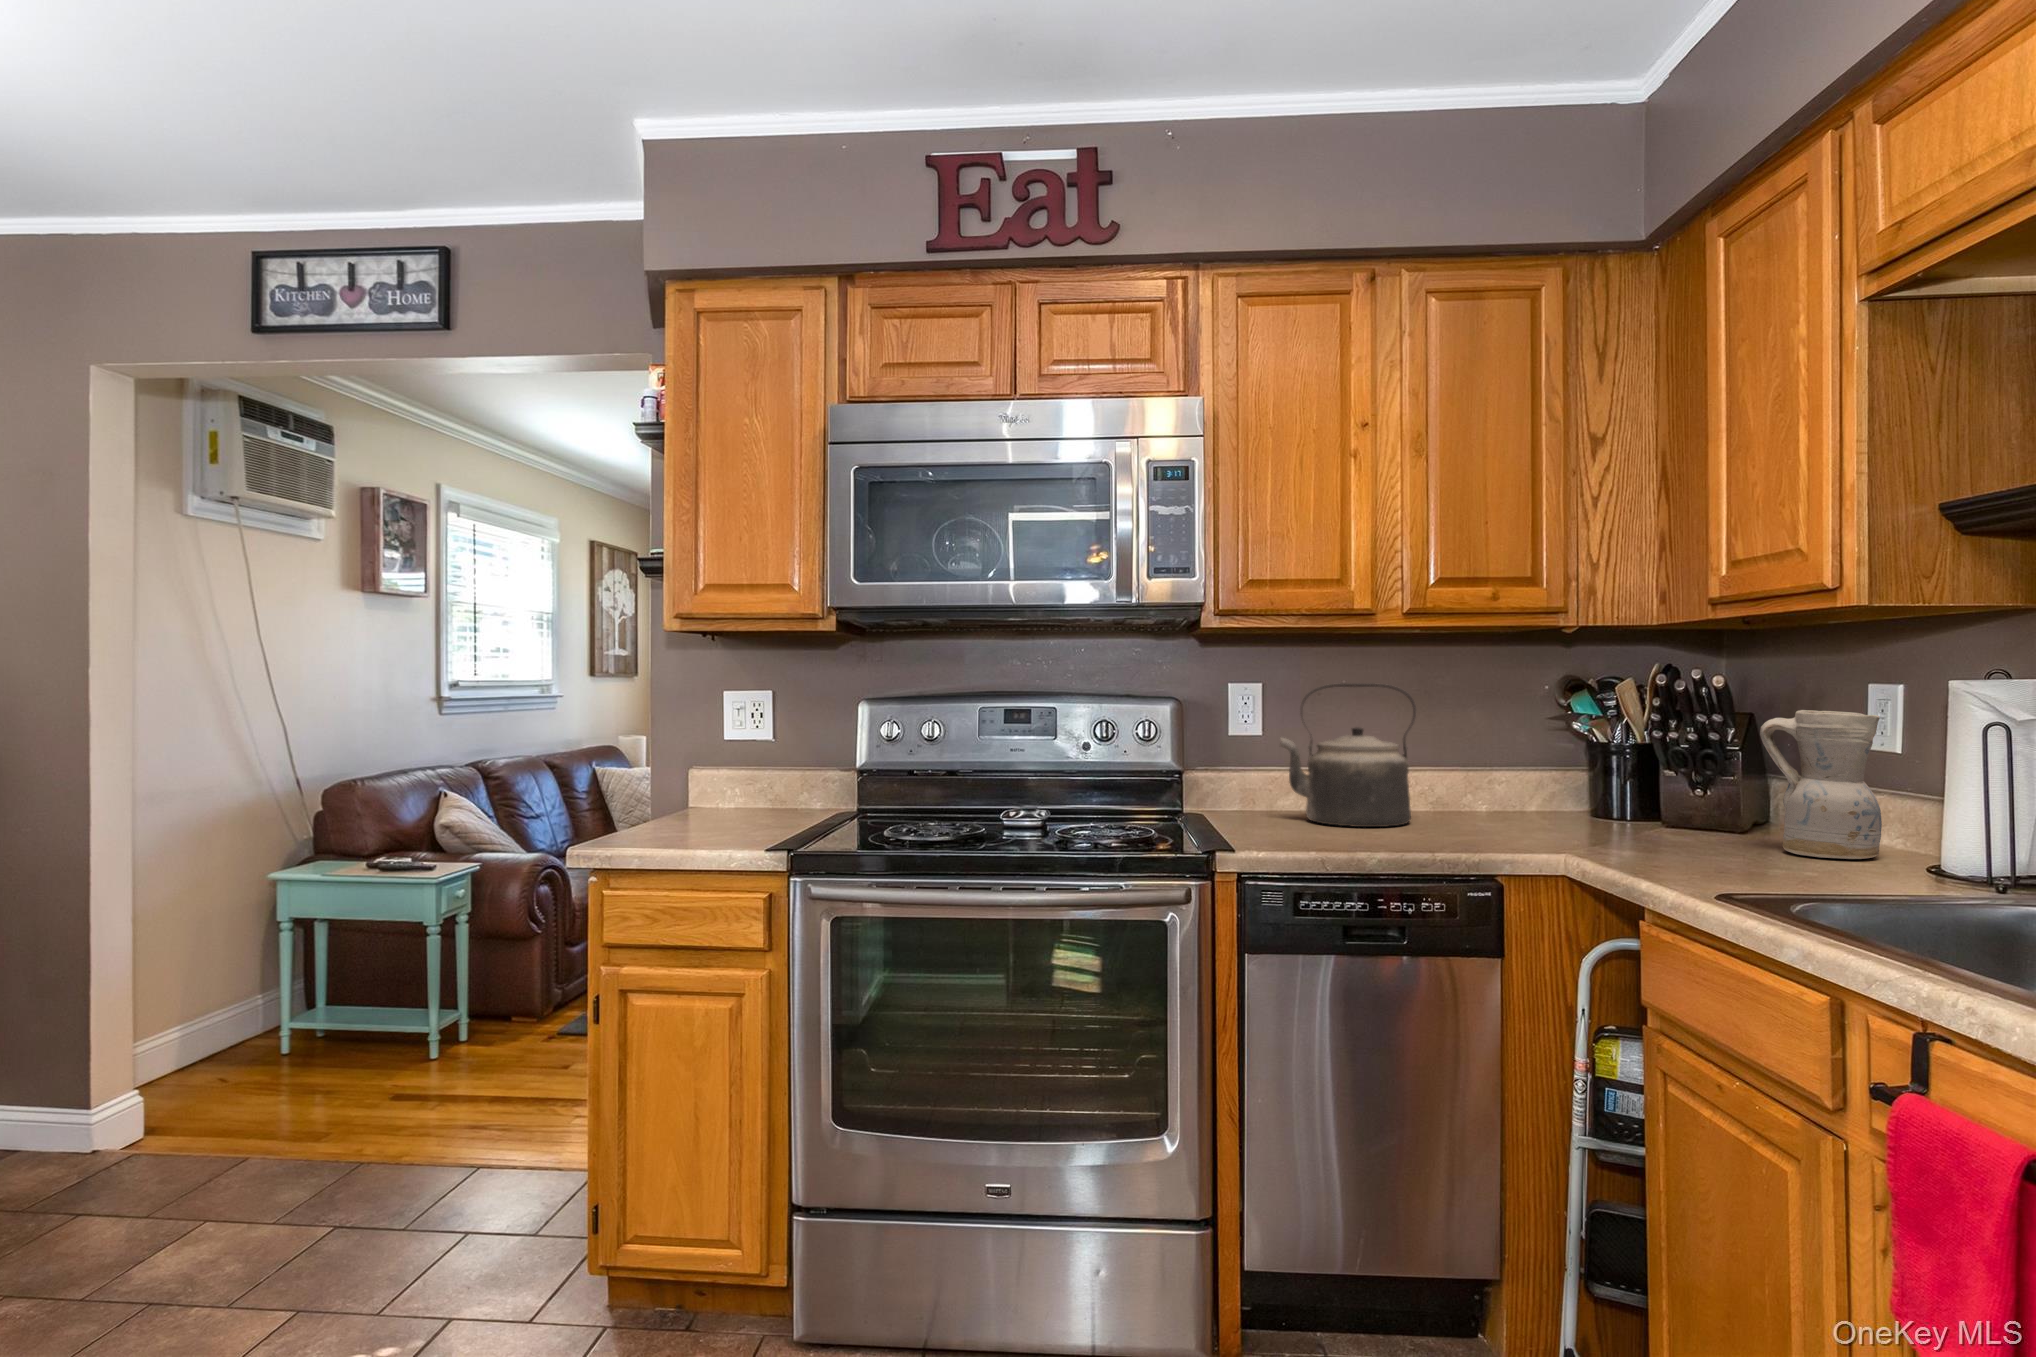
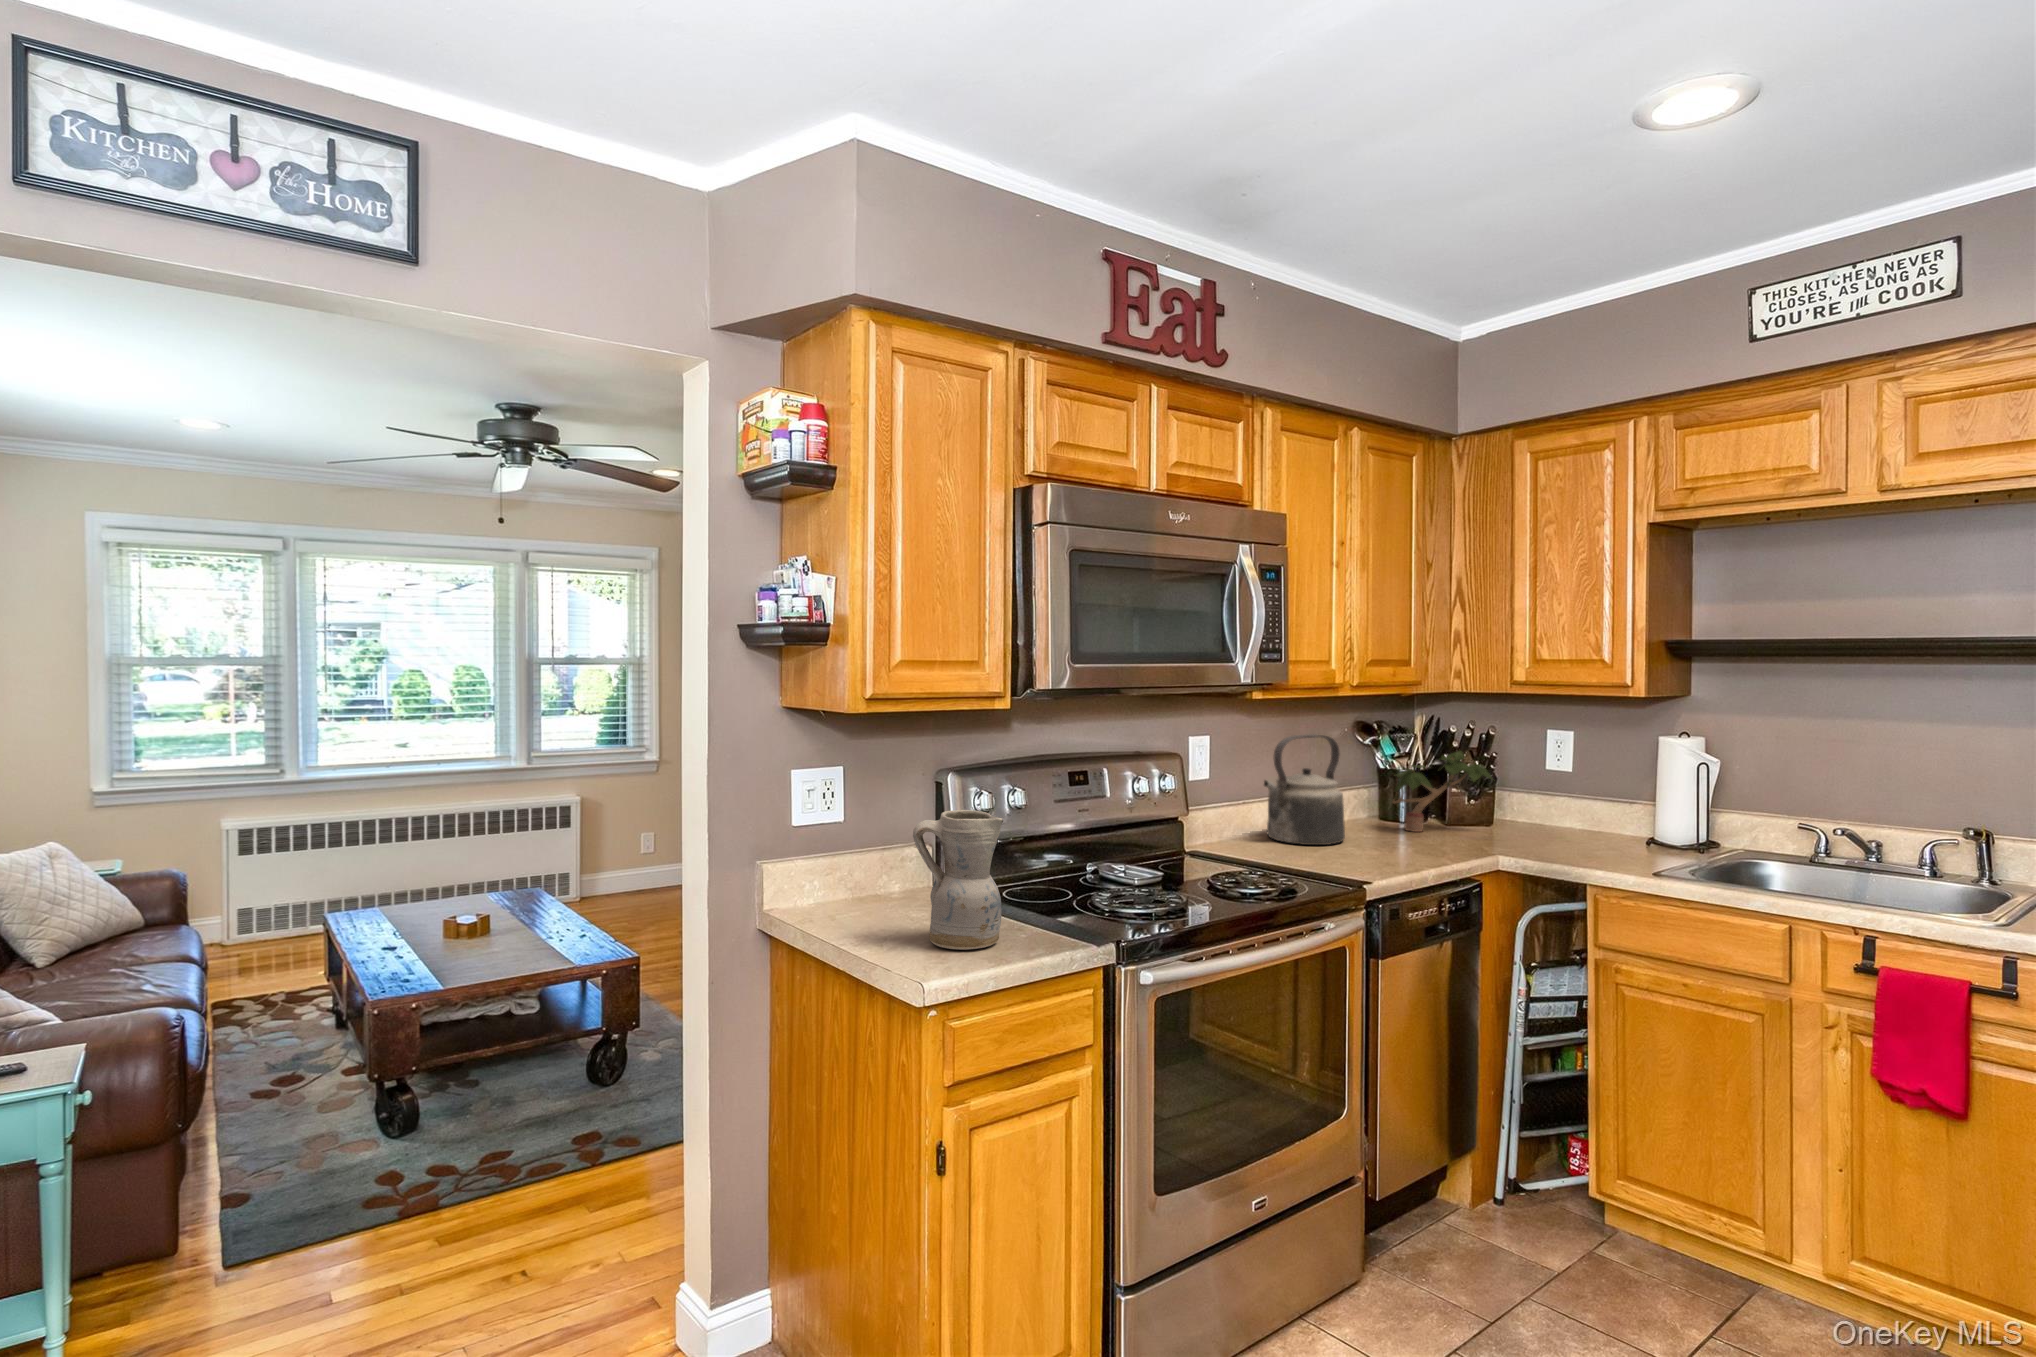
potted plant: none [1492,708,1694,831] -> present [1393,751,1492,832]
ceramic pitcher: present [1760,710,1882,859] -> present [913,810,1003,950]

